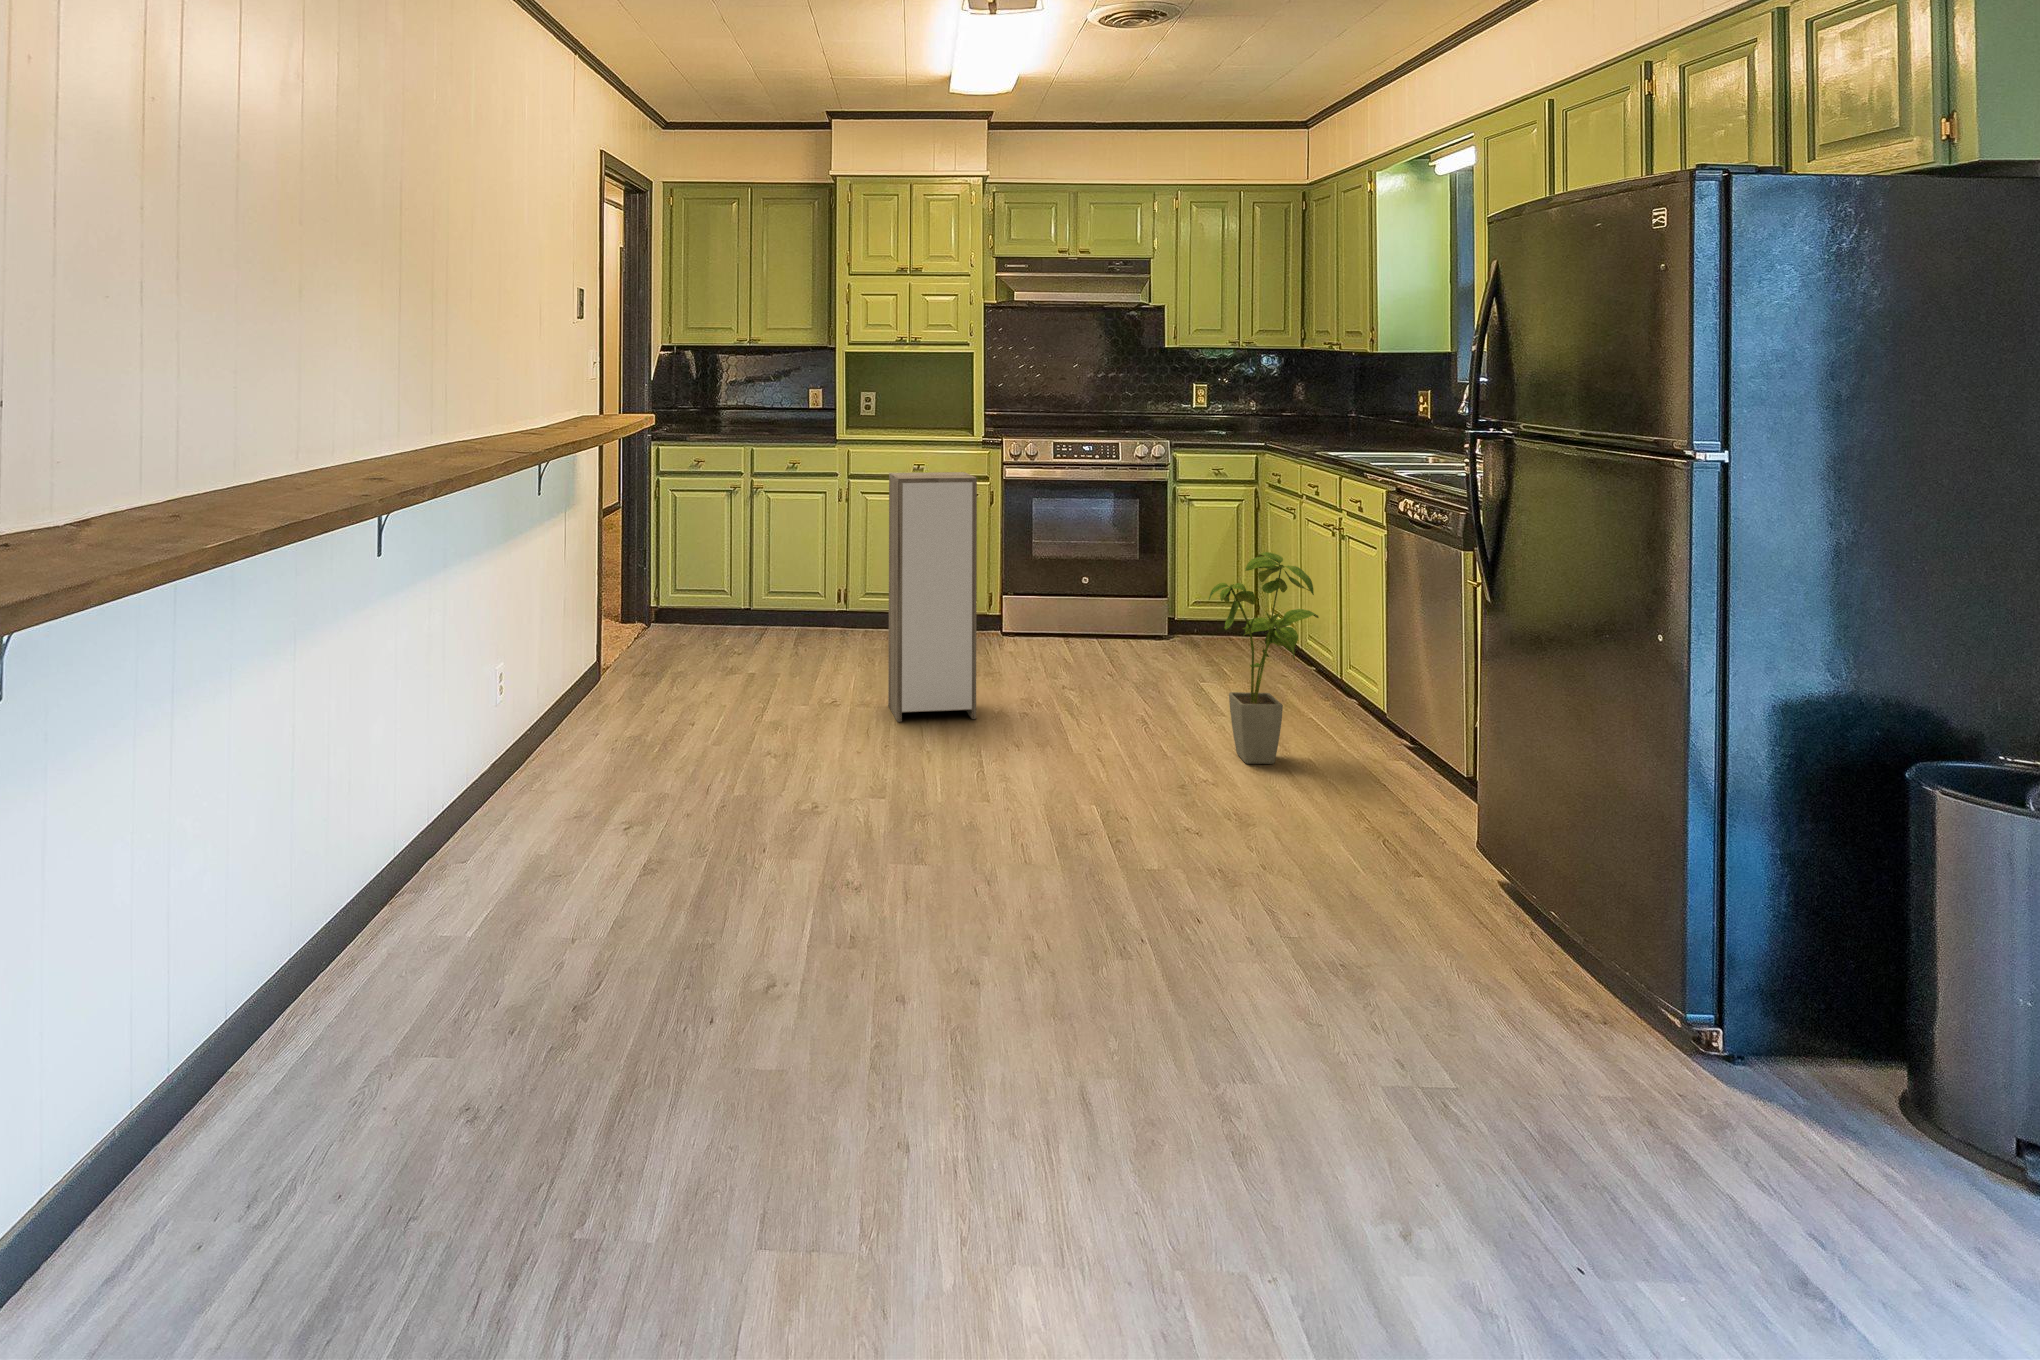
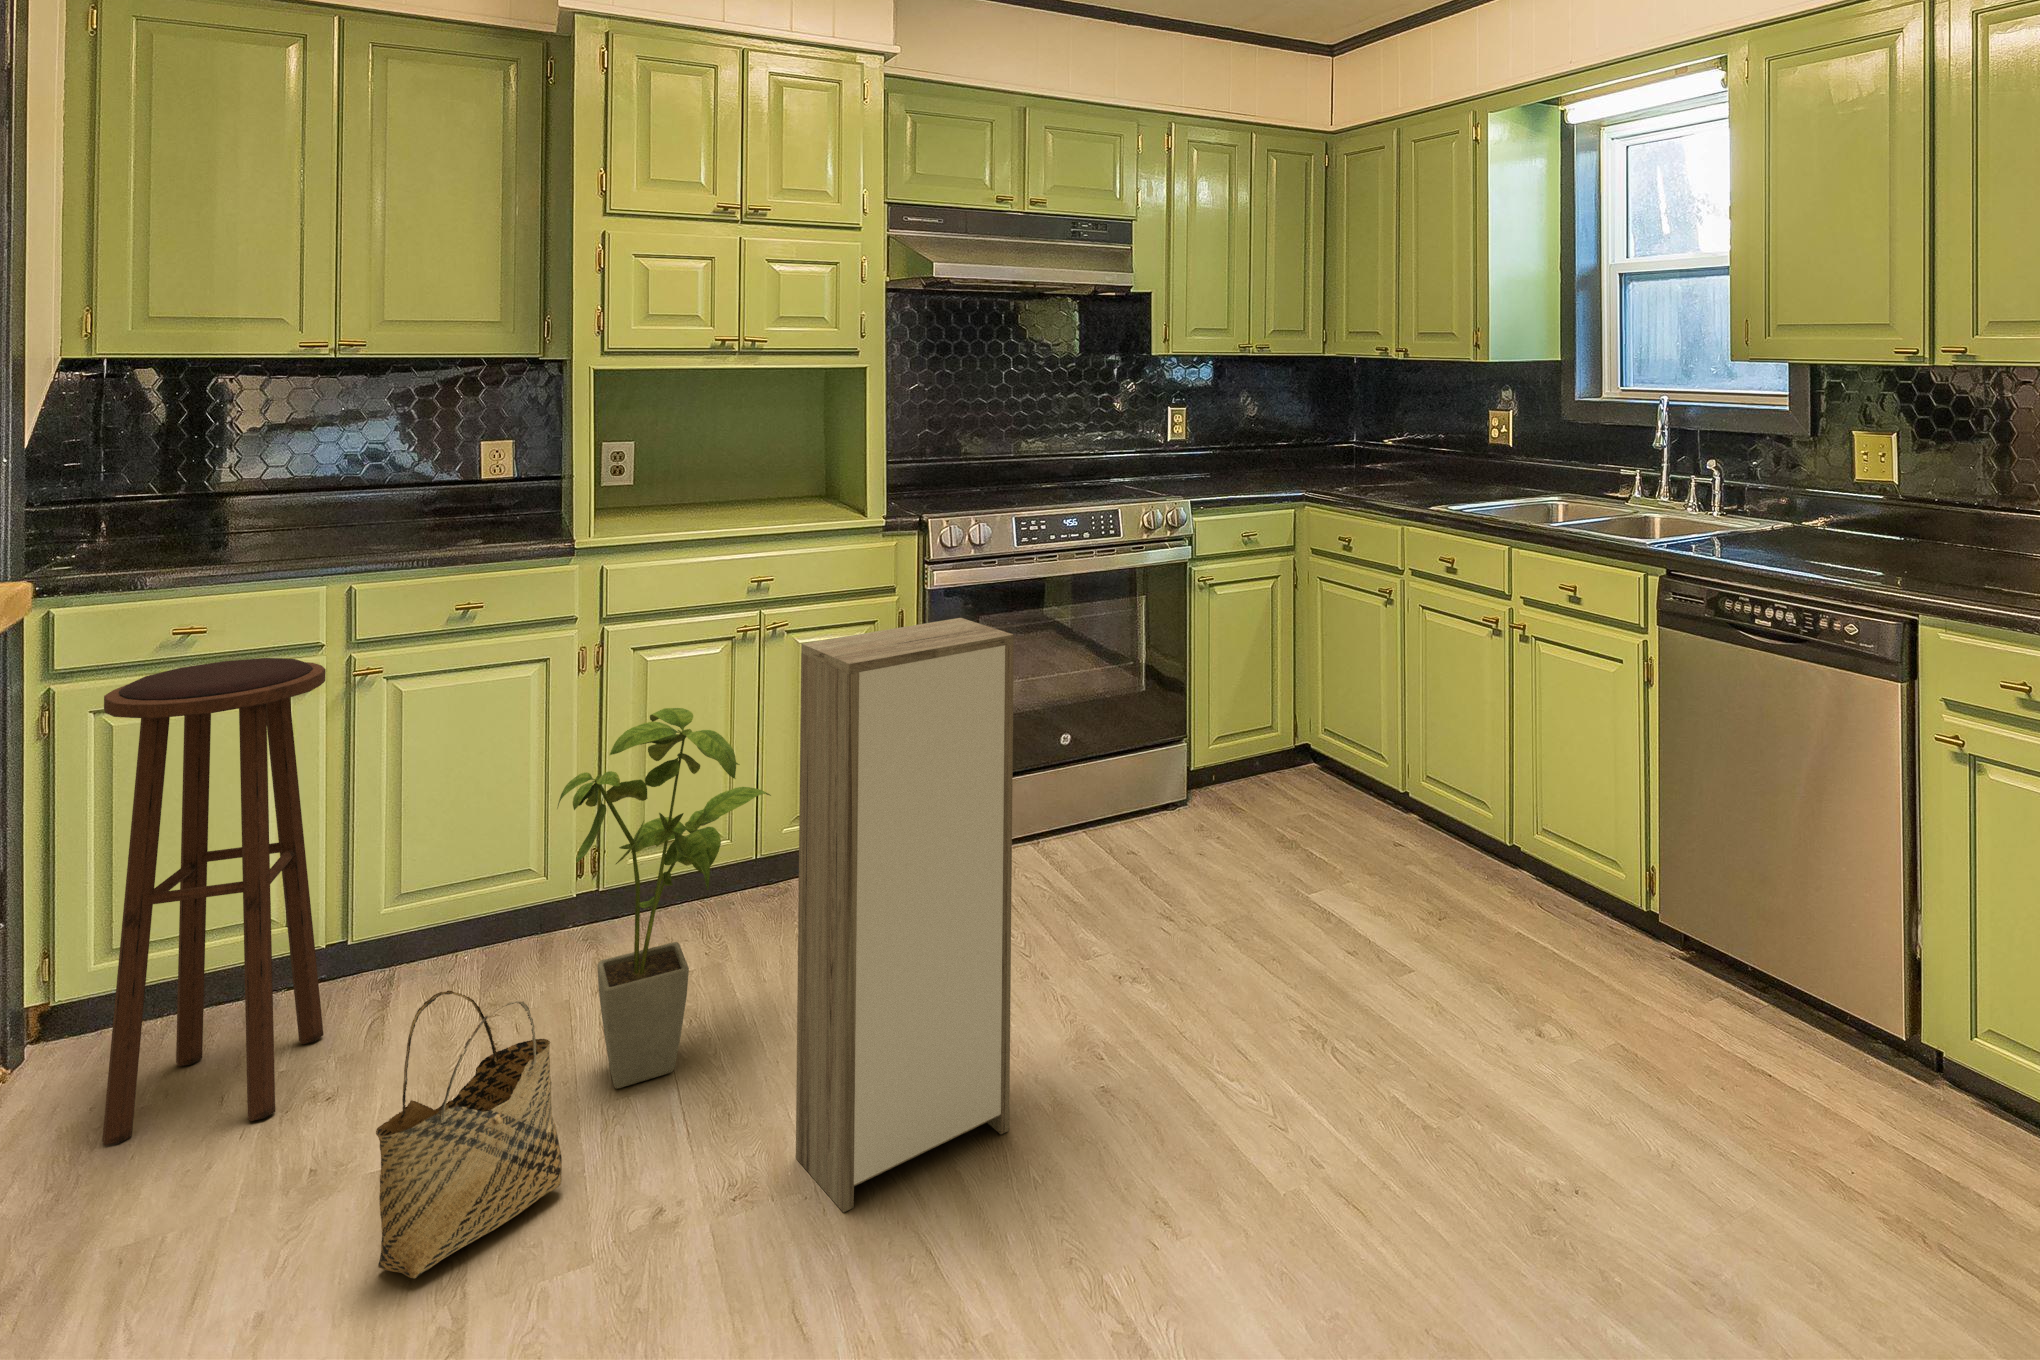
stool: none [673,472,741,655] -> present [102,658,326,1145]
house plant: present [1209,552,1319,764] -> present [557,708,771,1088]
woven basket: none [742,599,805,698] -> present [376,991,562,1278]

